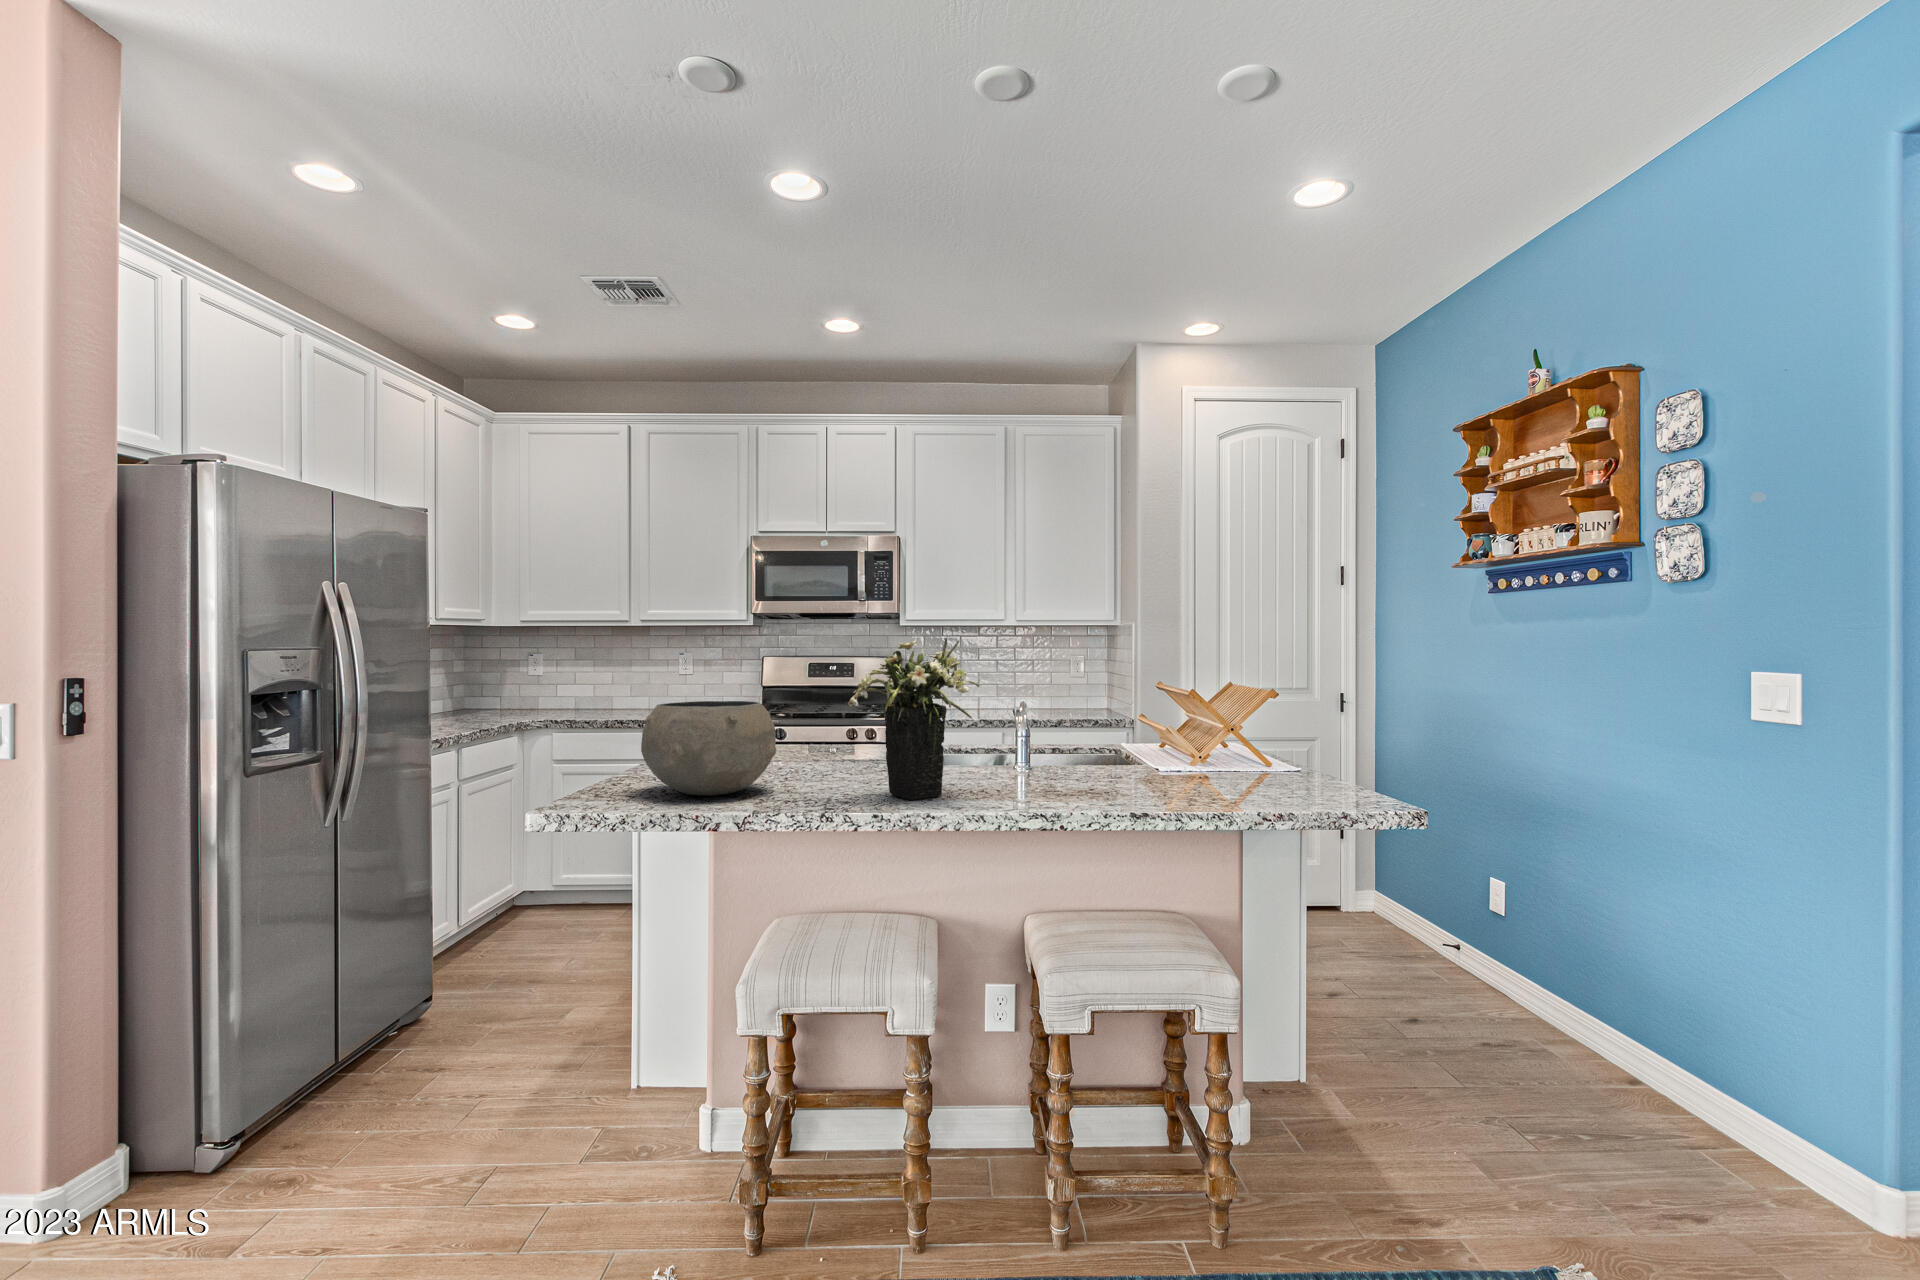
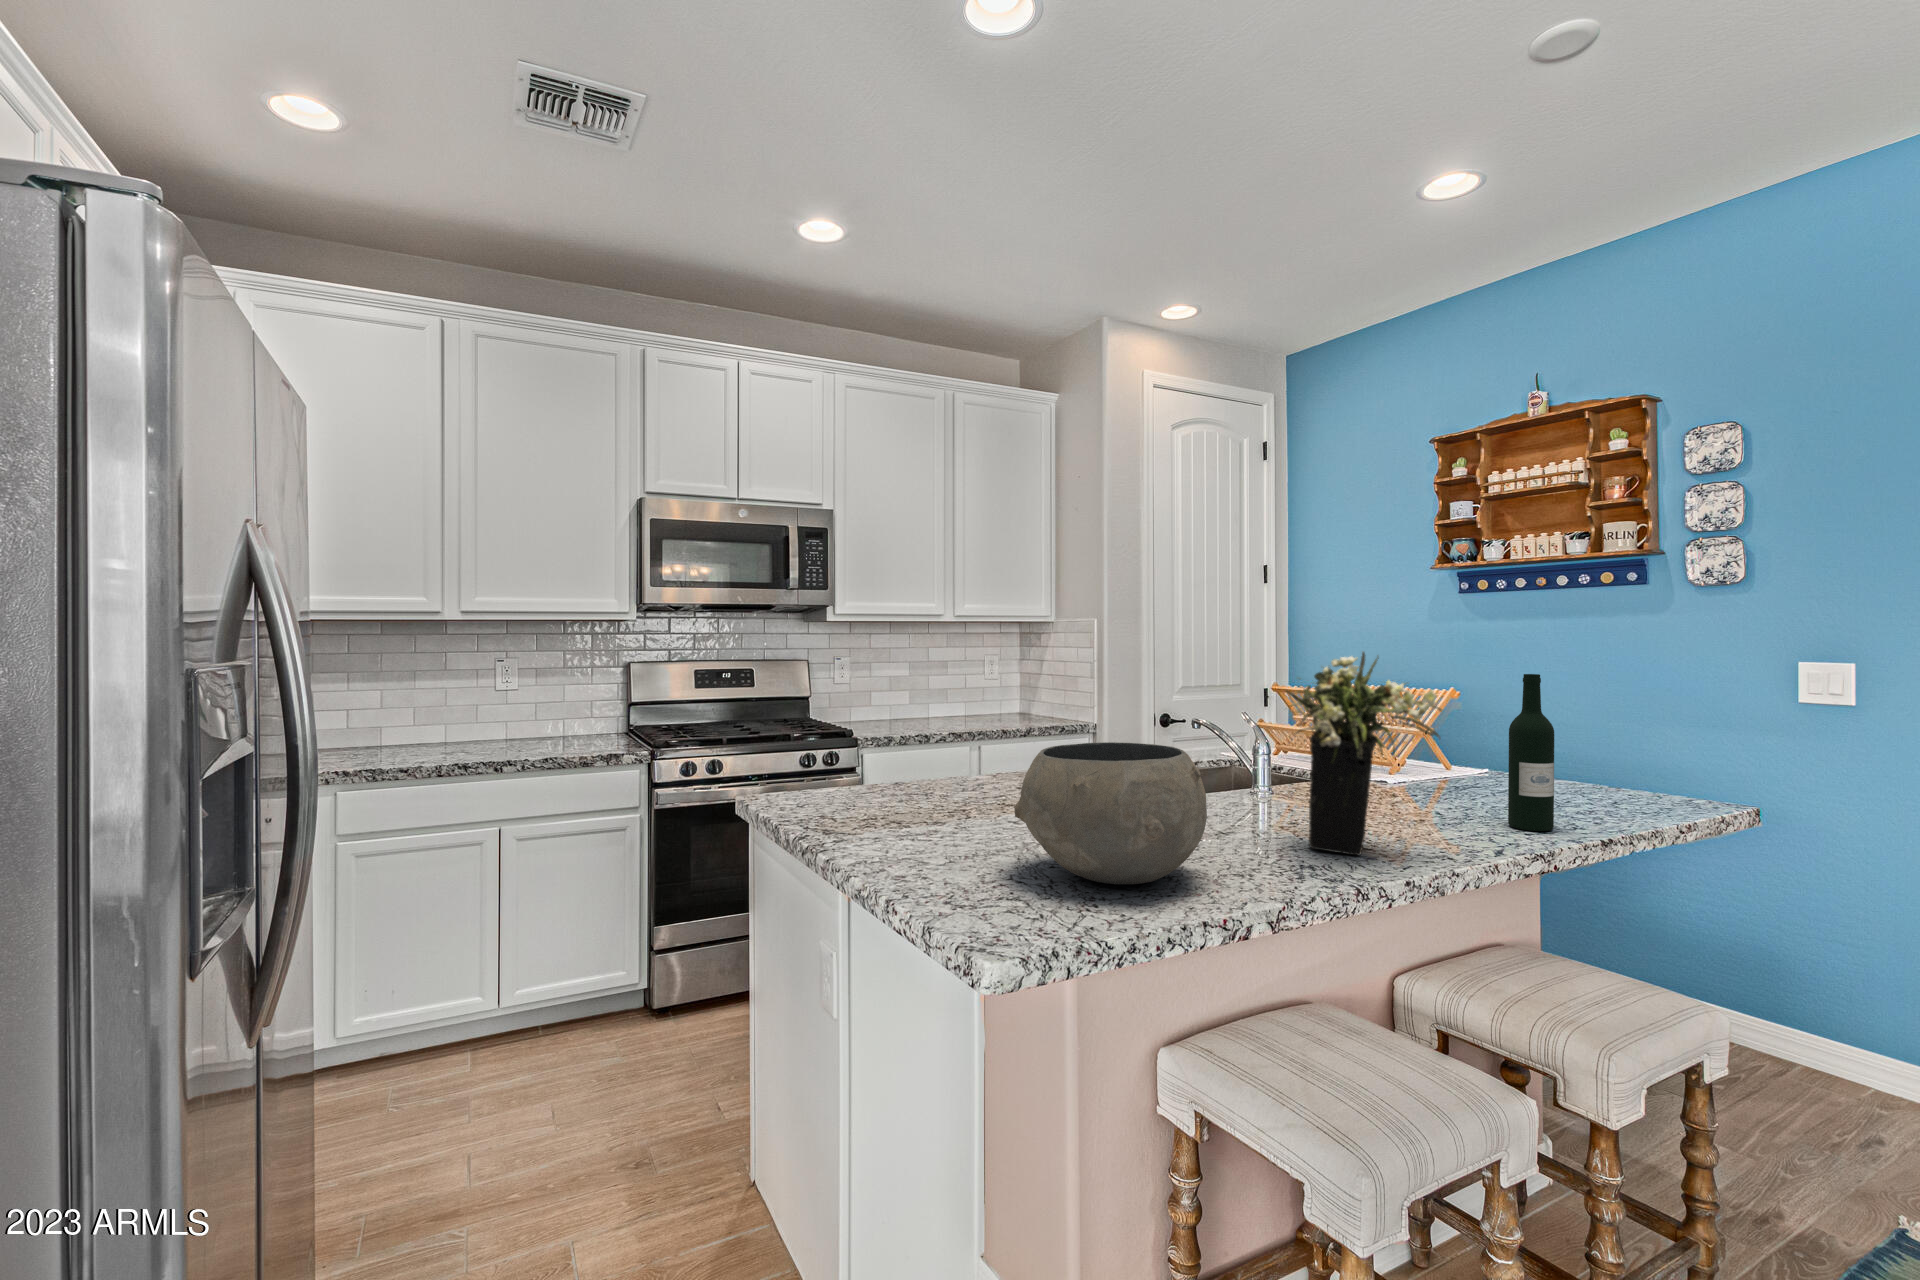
wine bottle: none [1116,662,1151,803] -> present [1508,674,1554,831]

